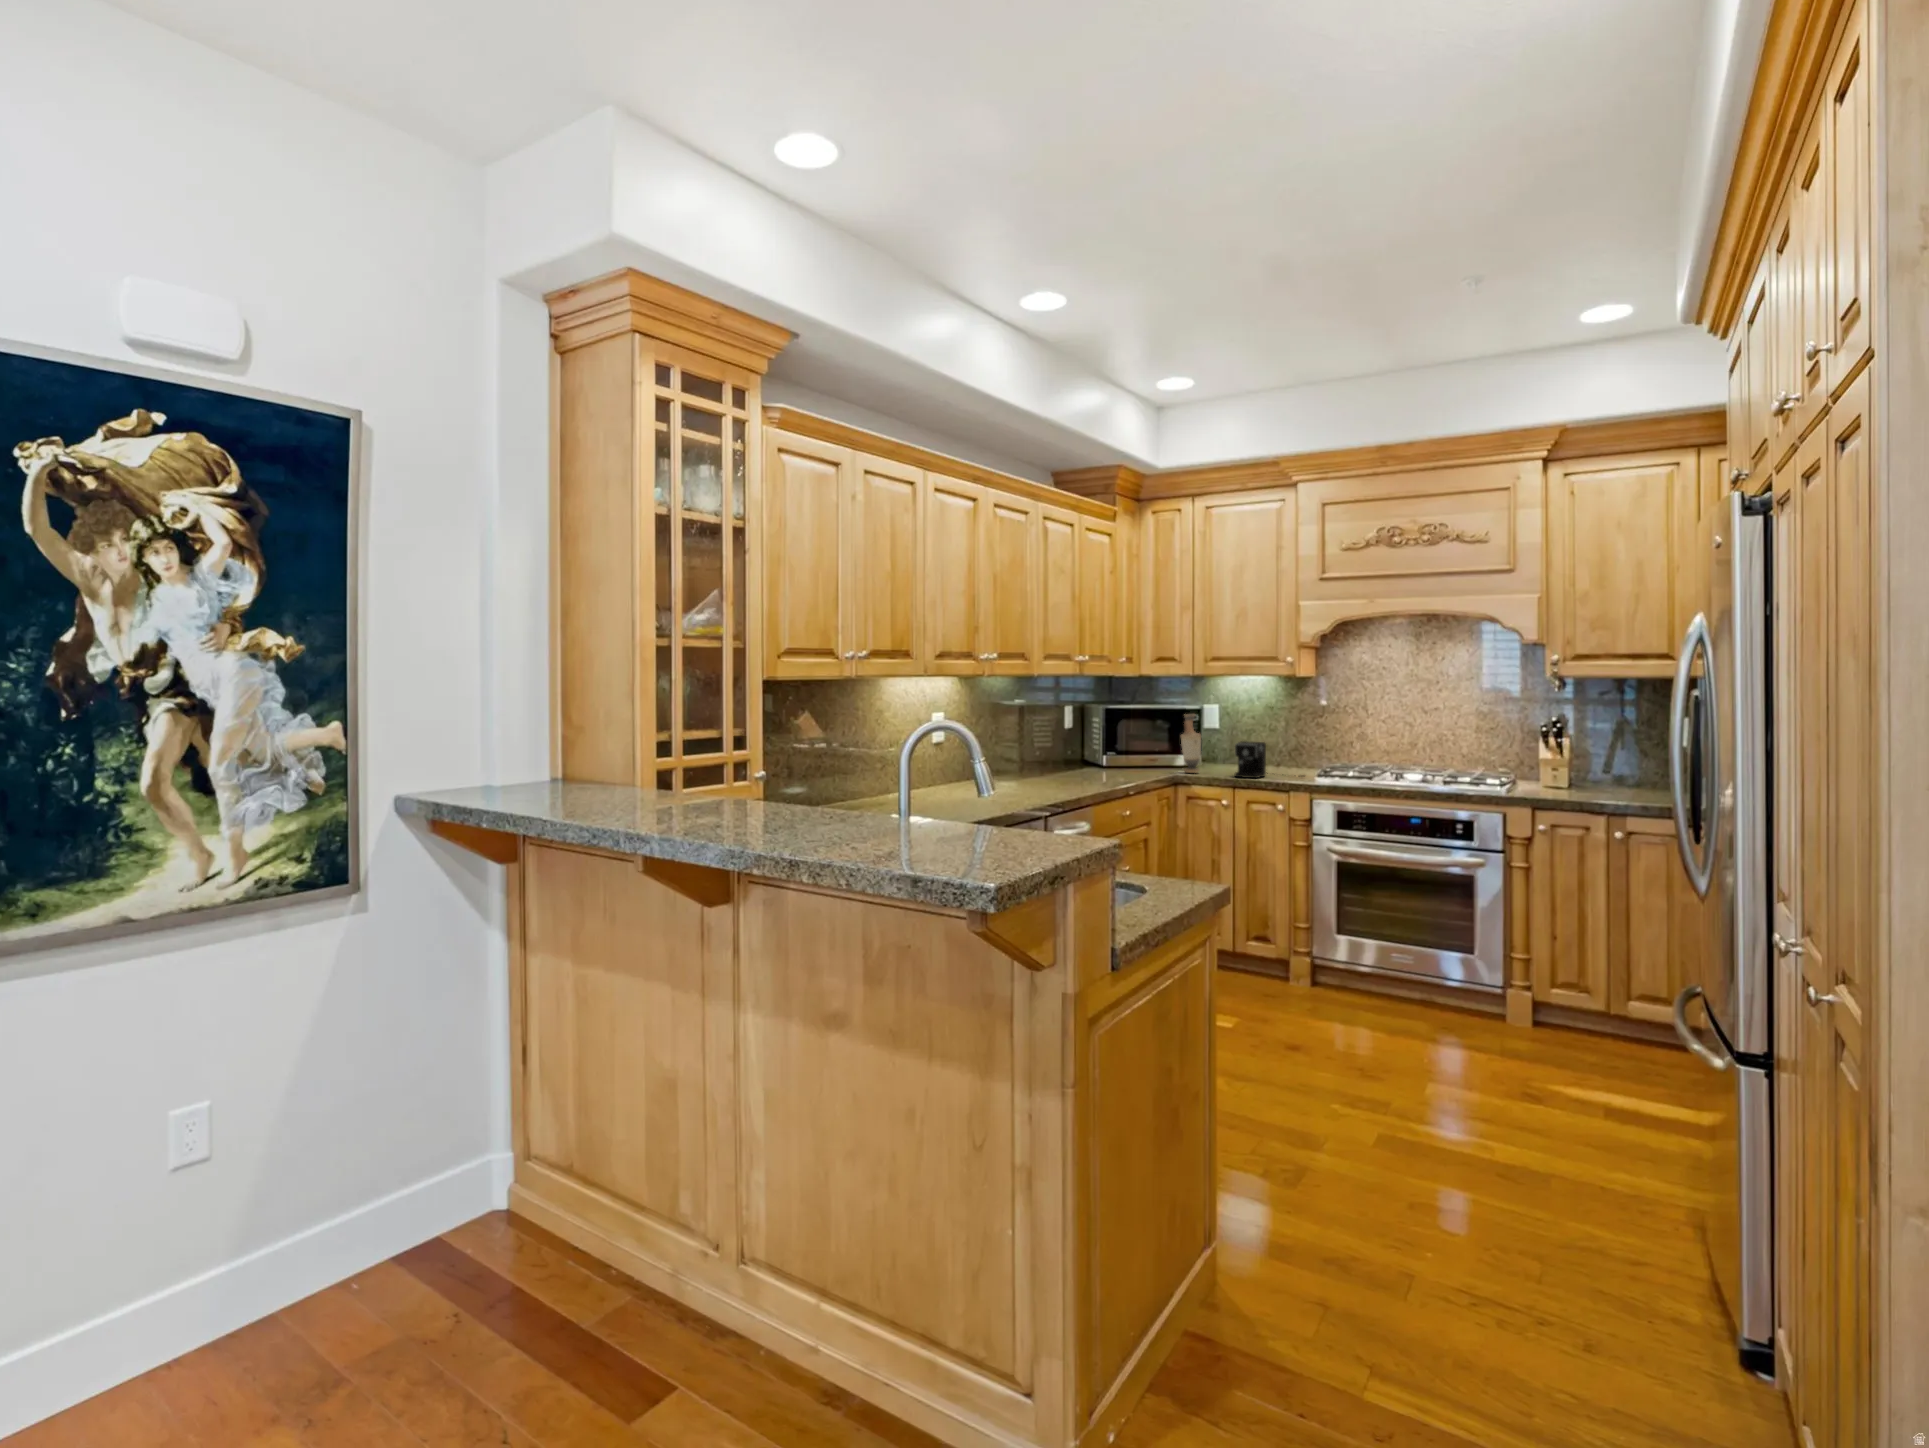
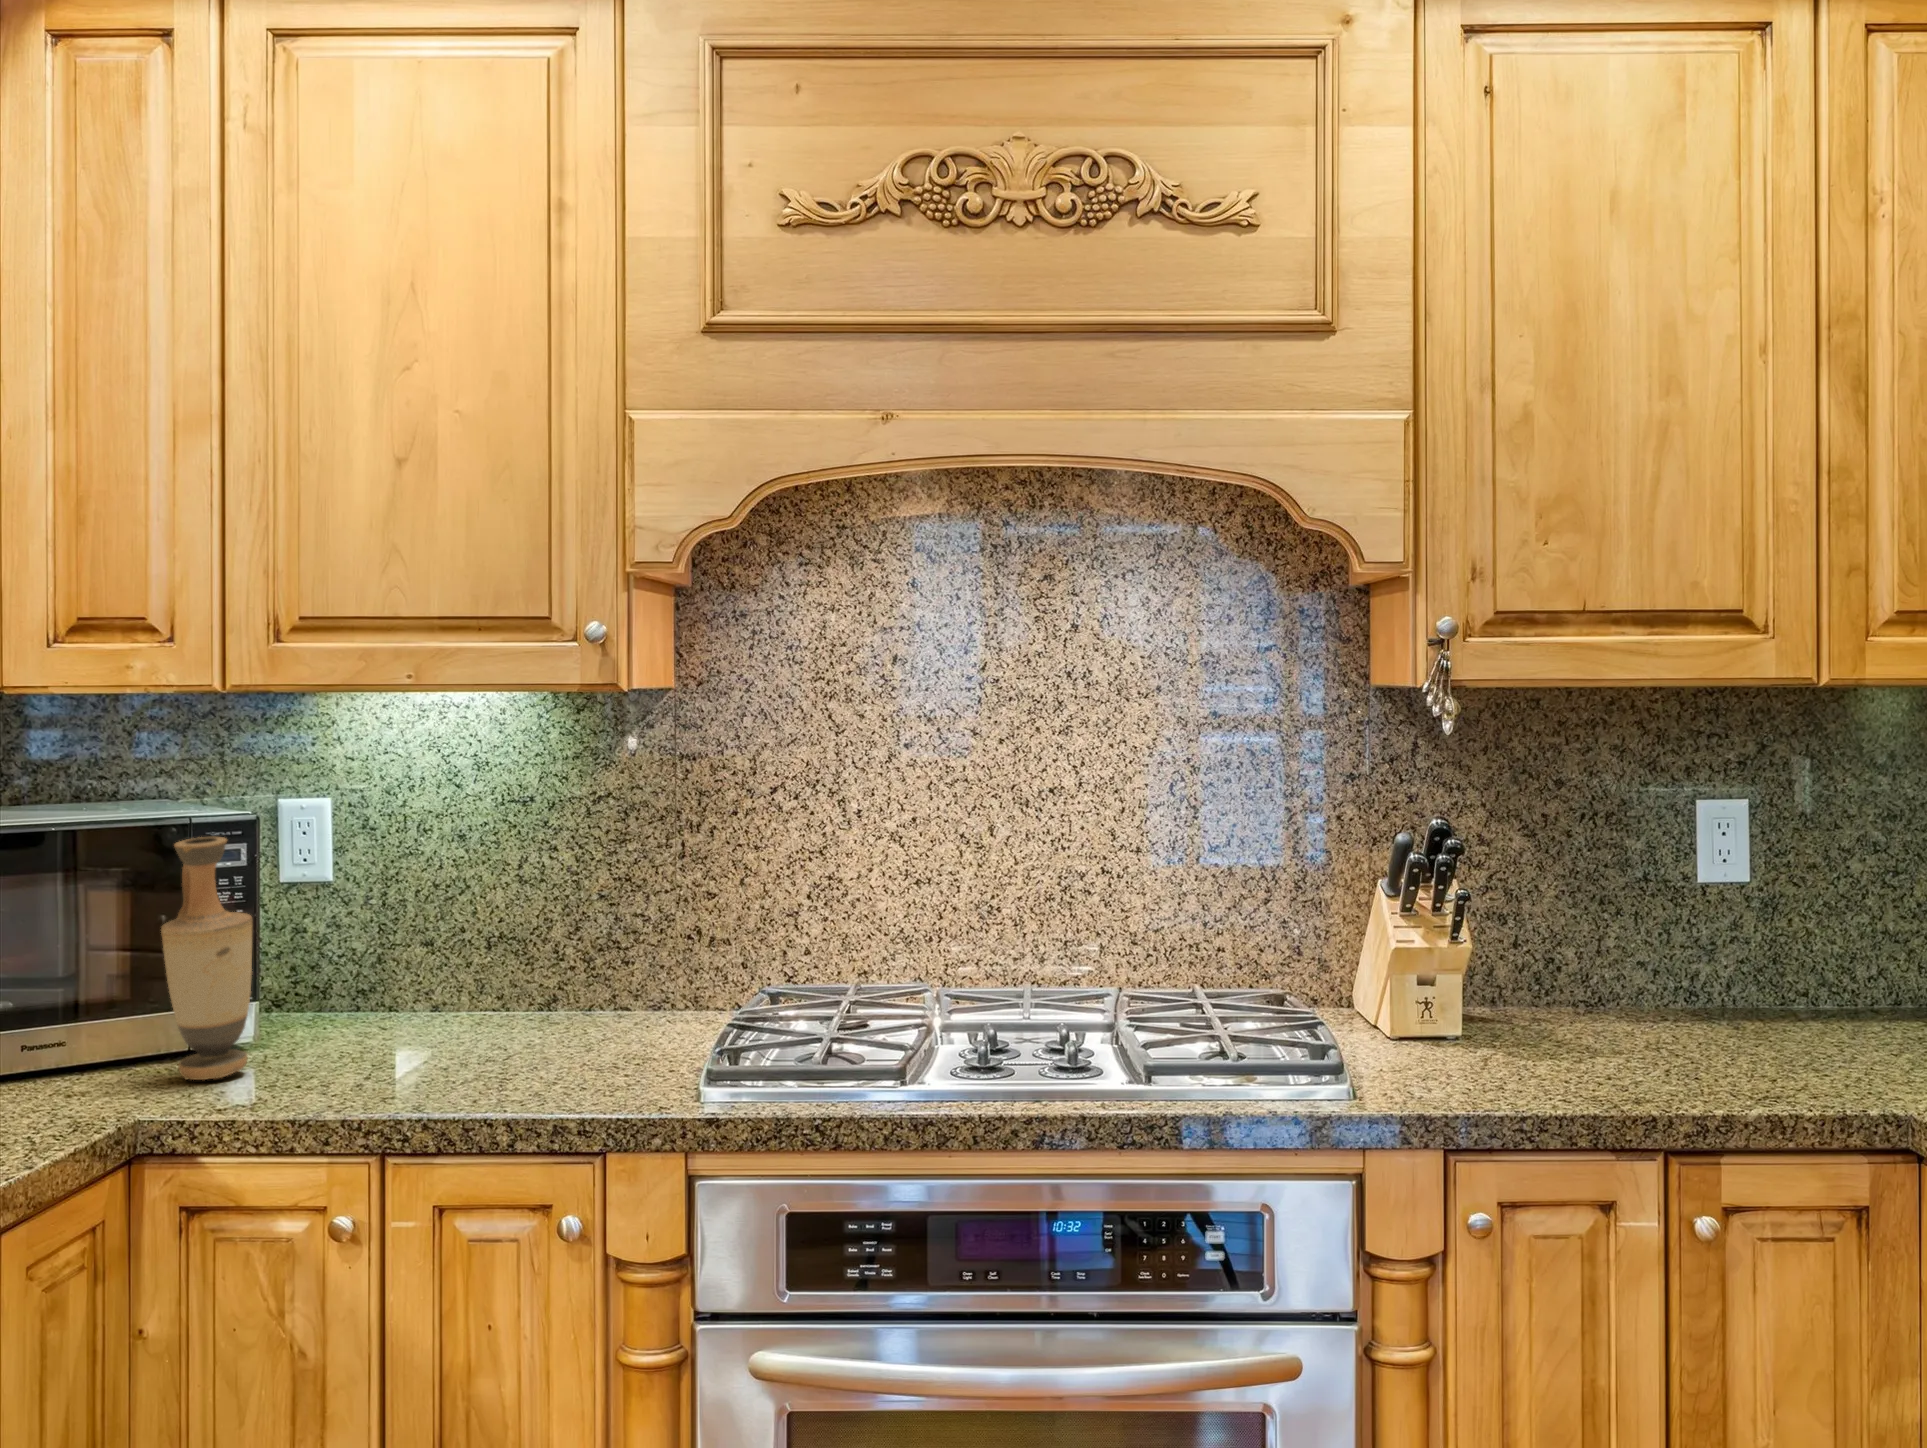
coffee maker: present [1234,741,1304,778] -> none [381,935,655,1094]

